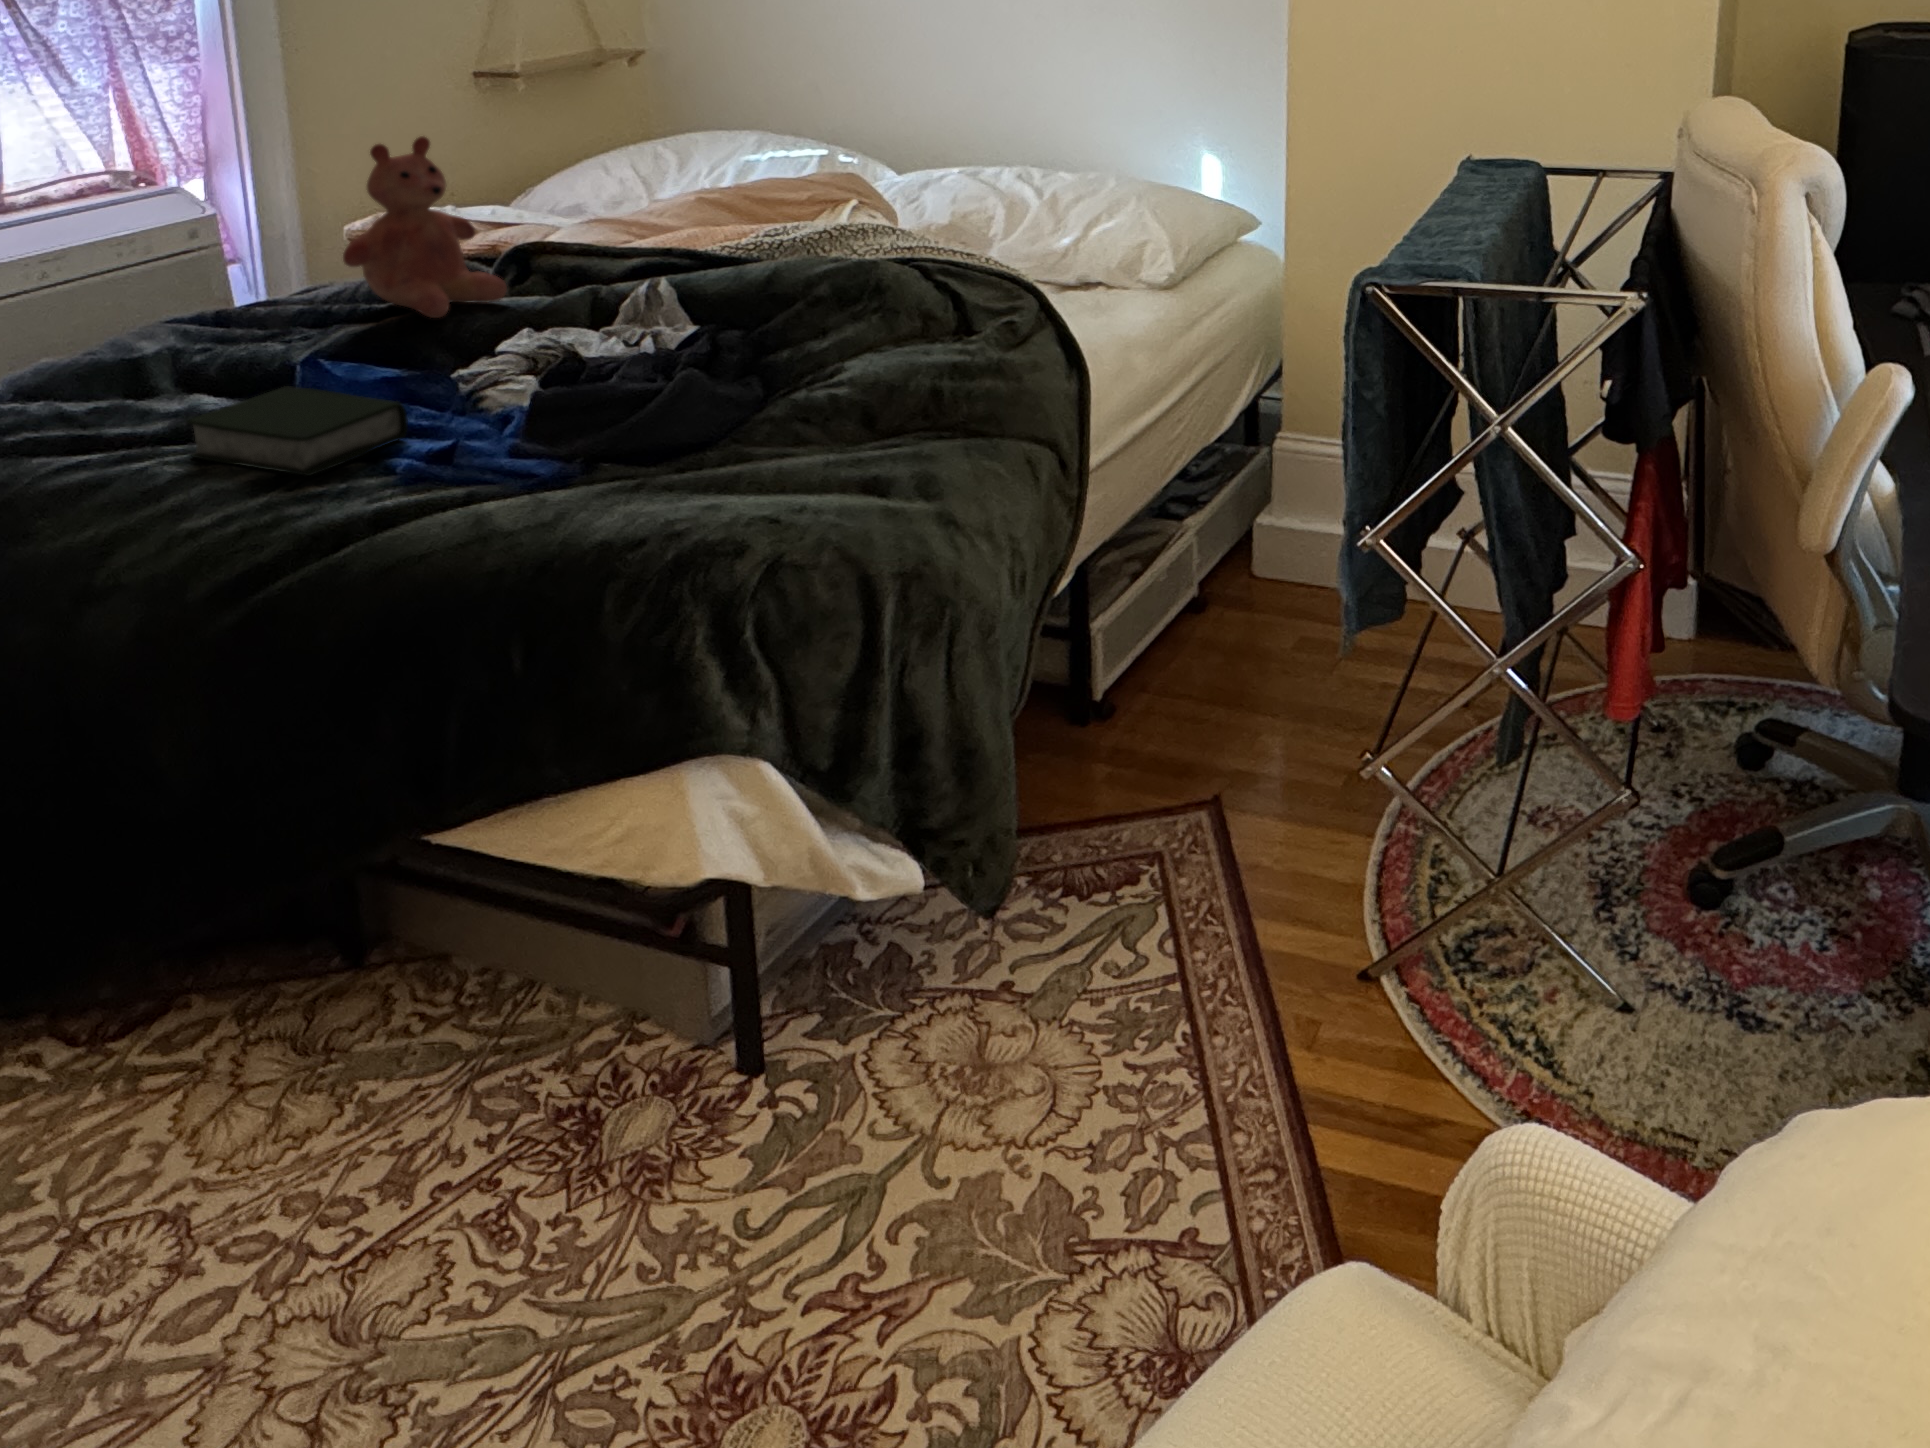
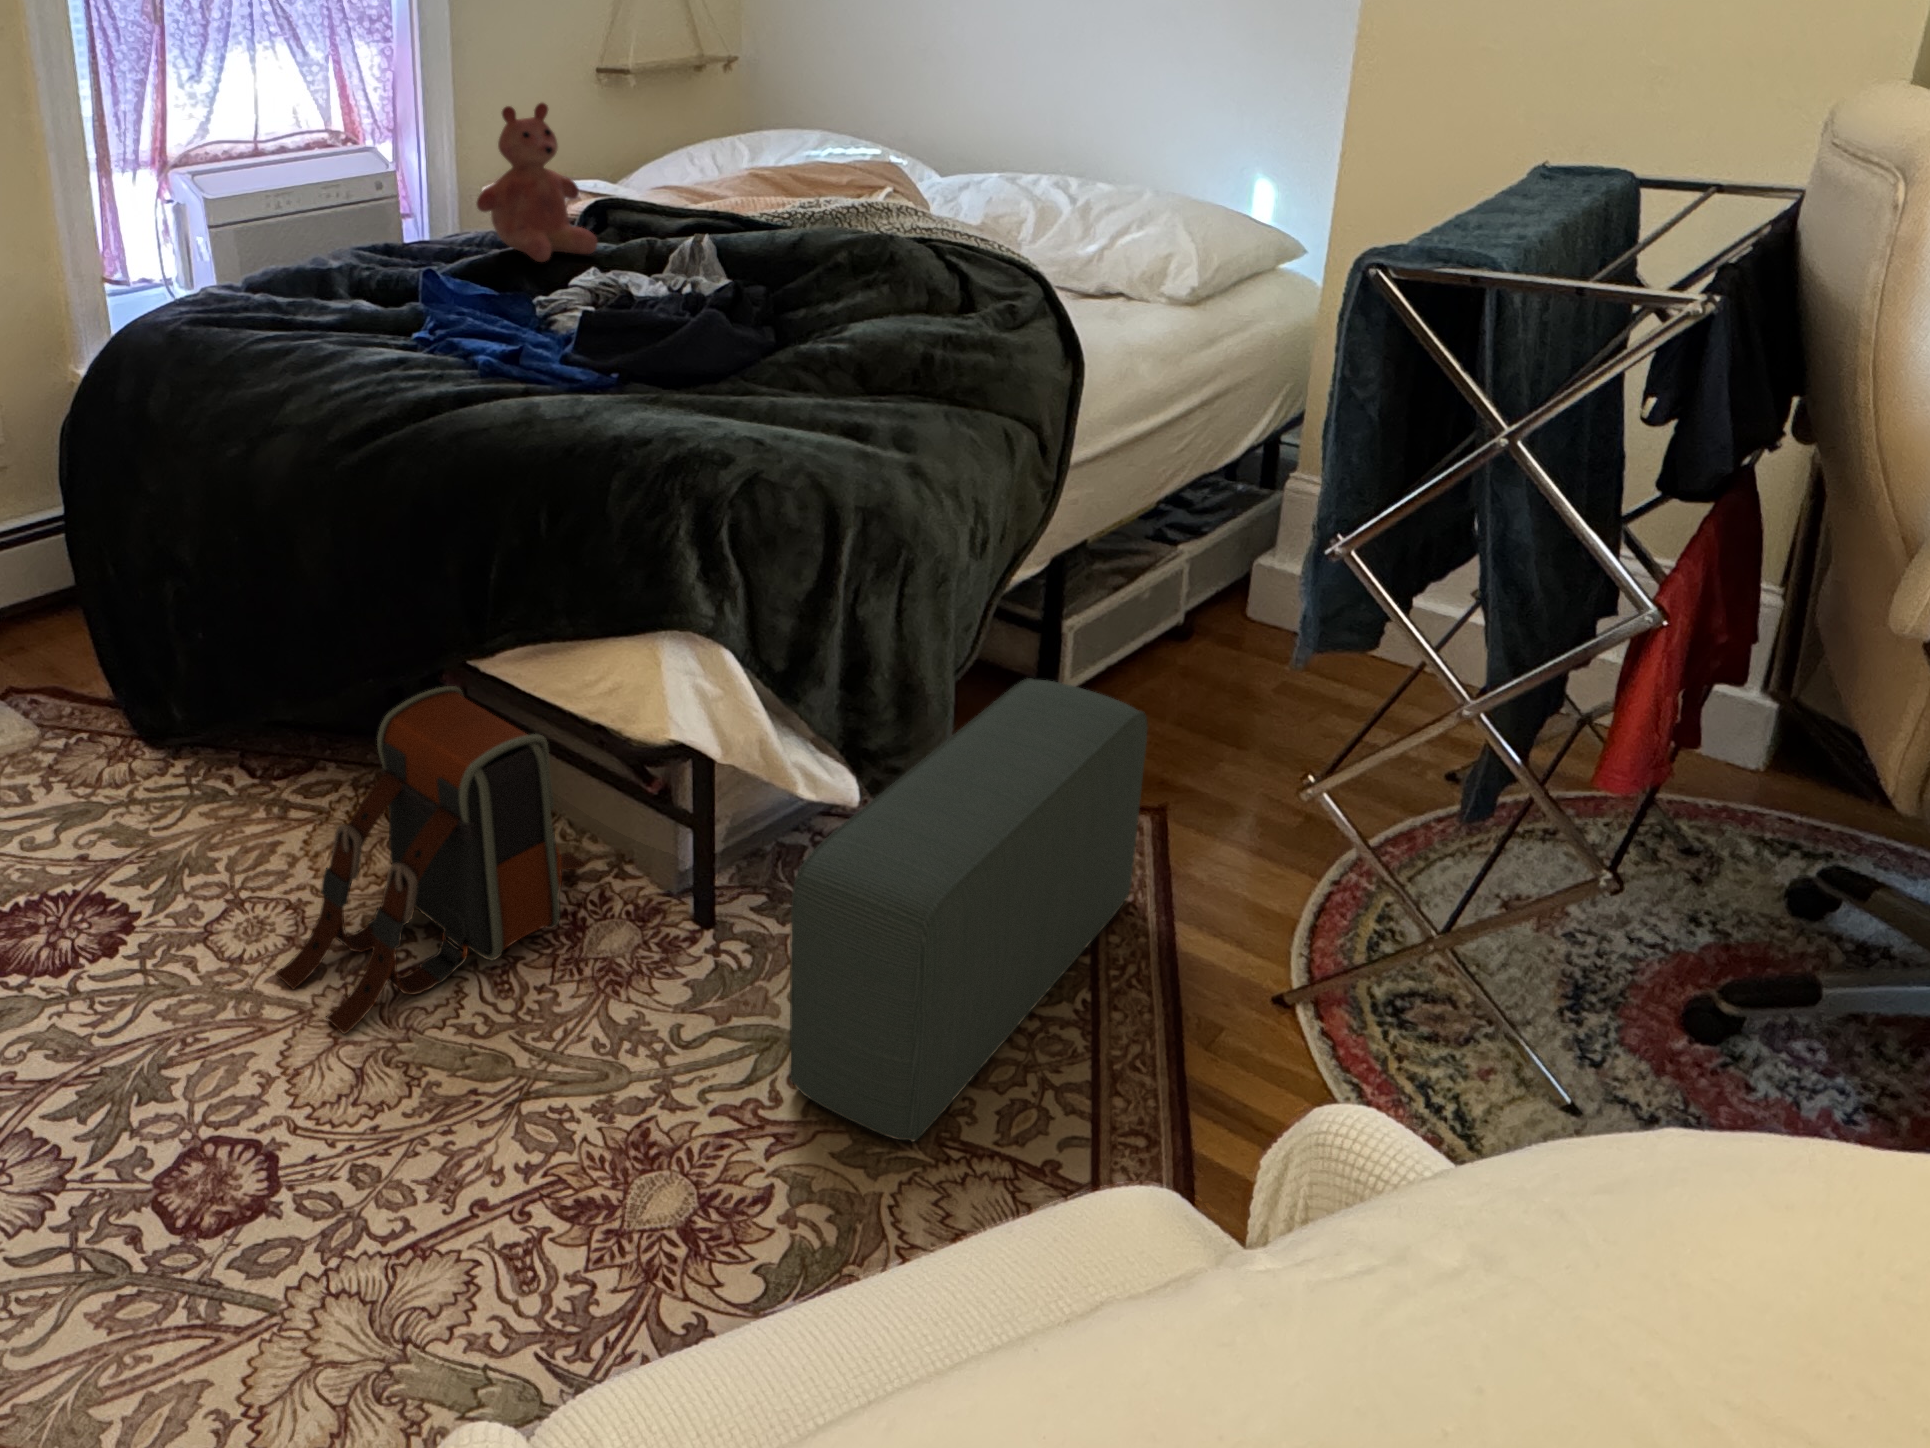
book: present [187,386,408,476] -> none [347,296,500,367]
pouf: none [879,705,1206,1268] -> present [789,678,1147,1142]
backpack: none [156,868,588,1379] -> present [276,686,586,1034]

